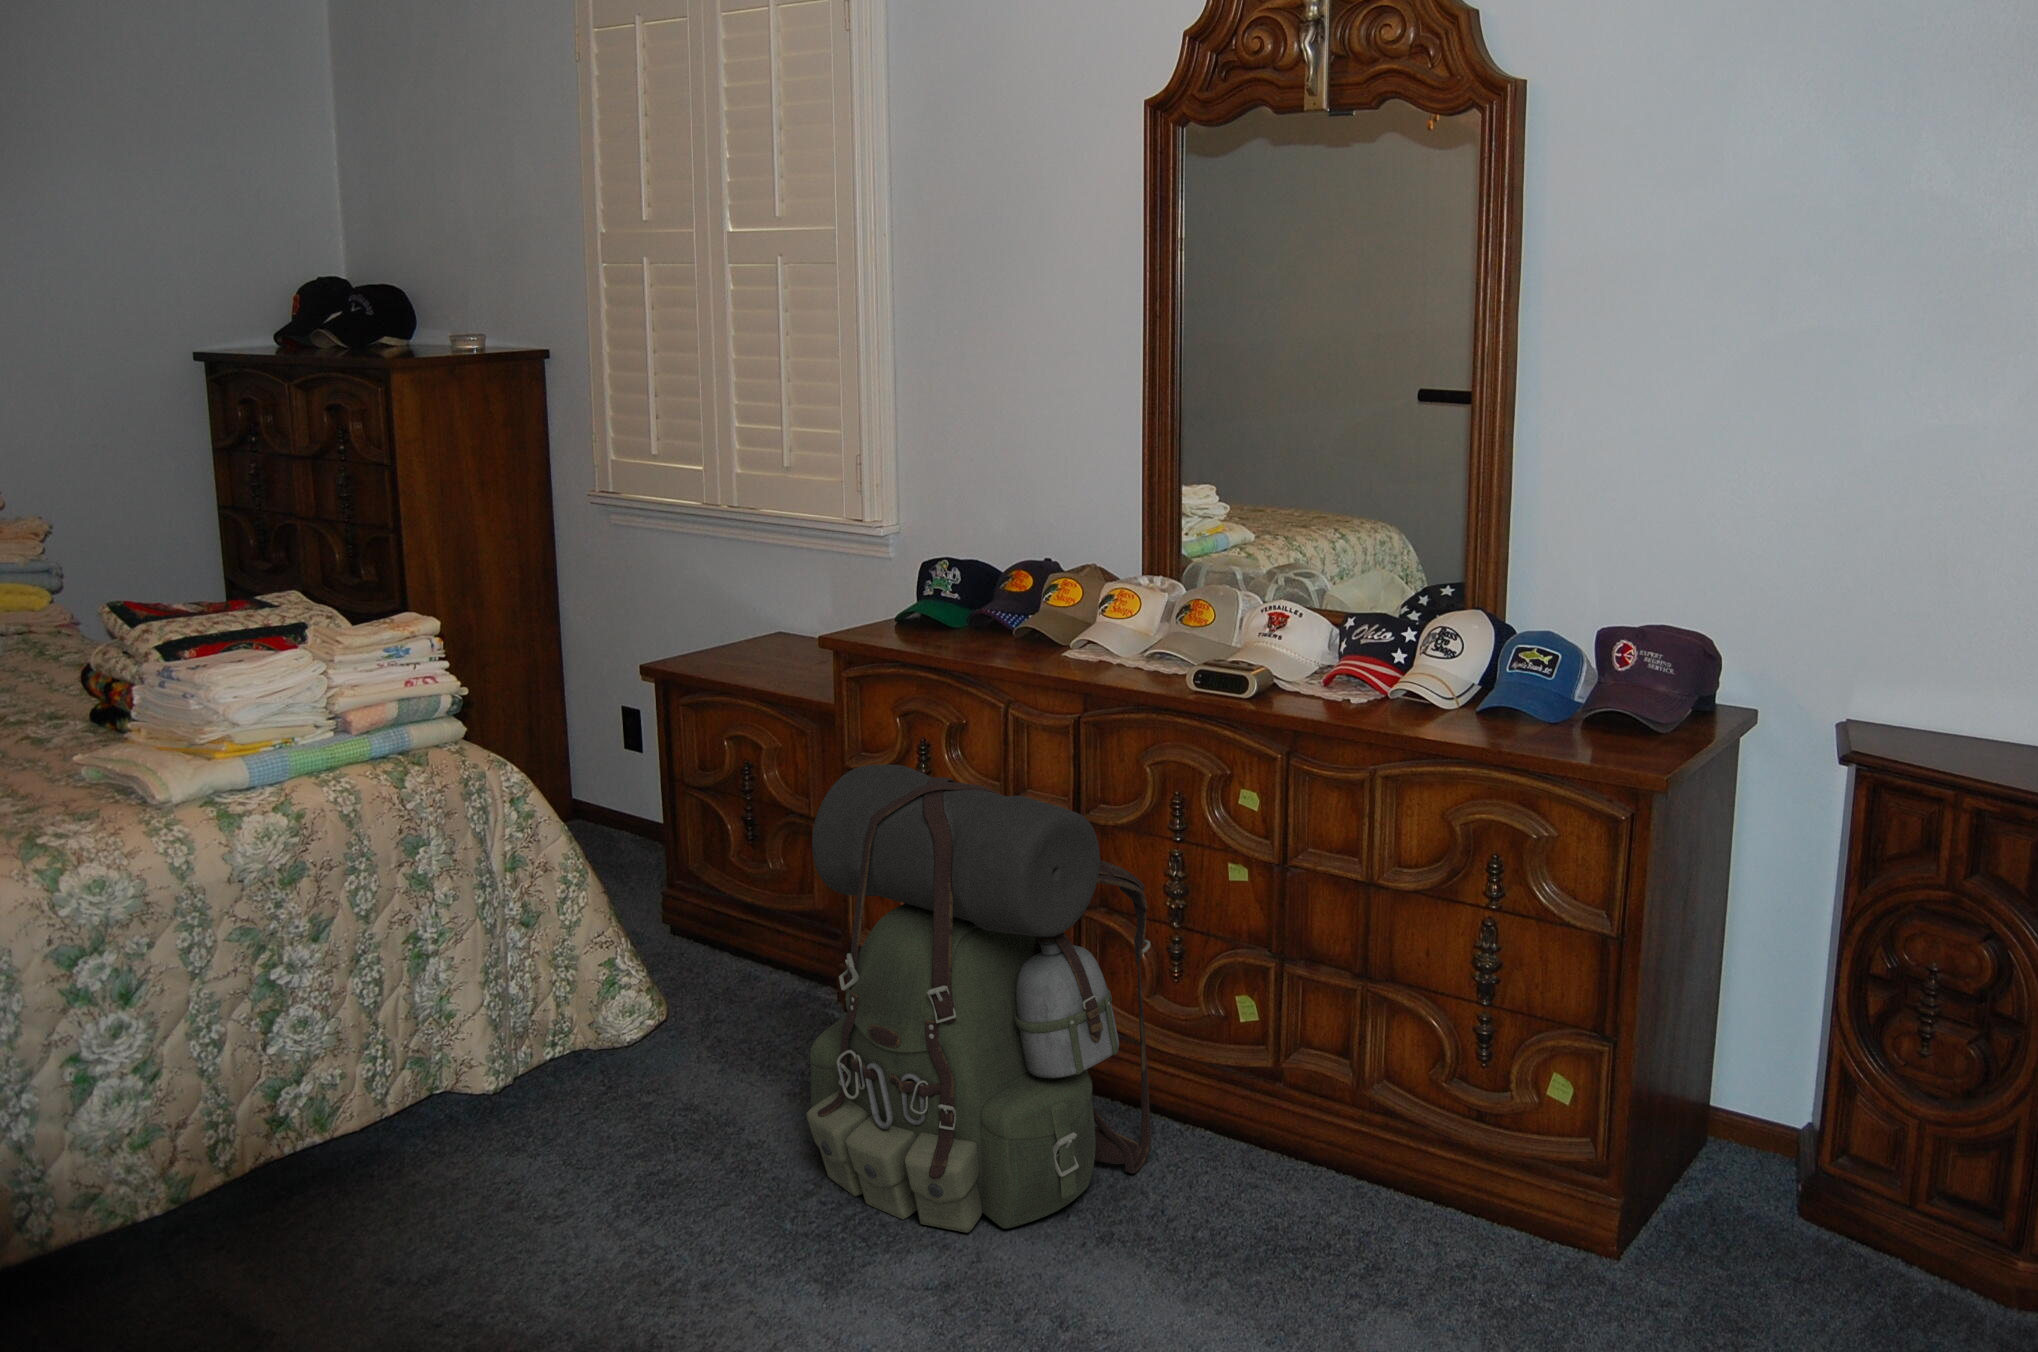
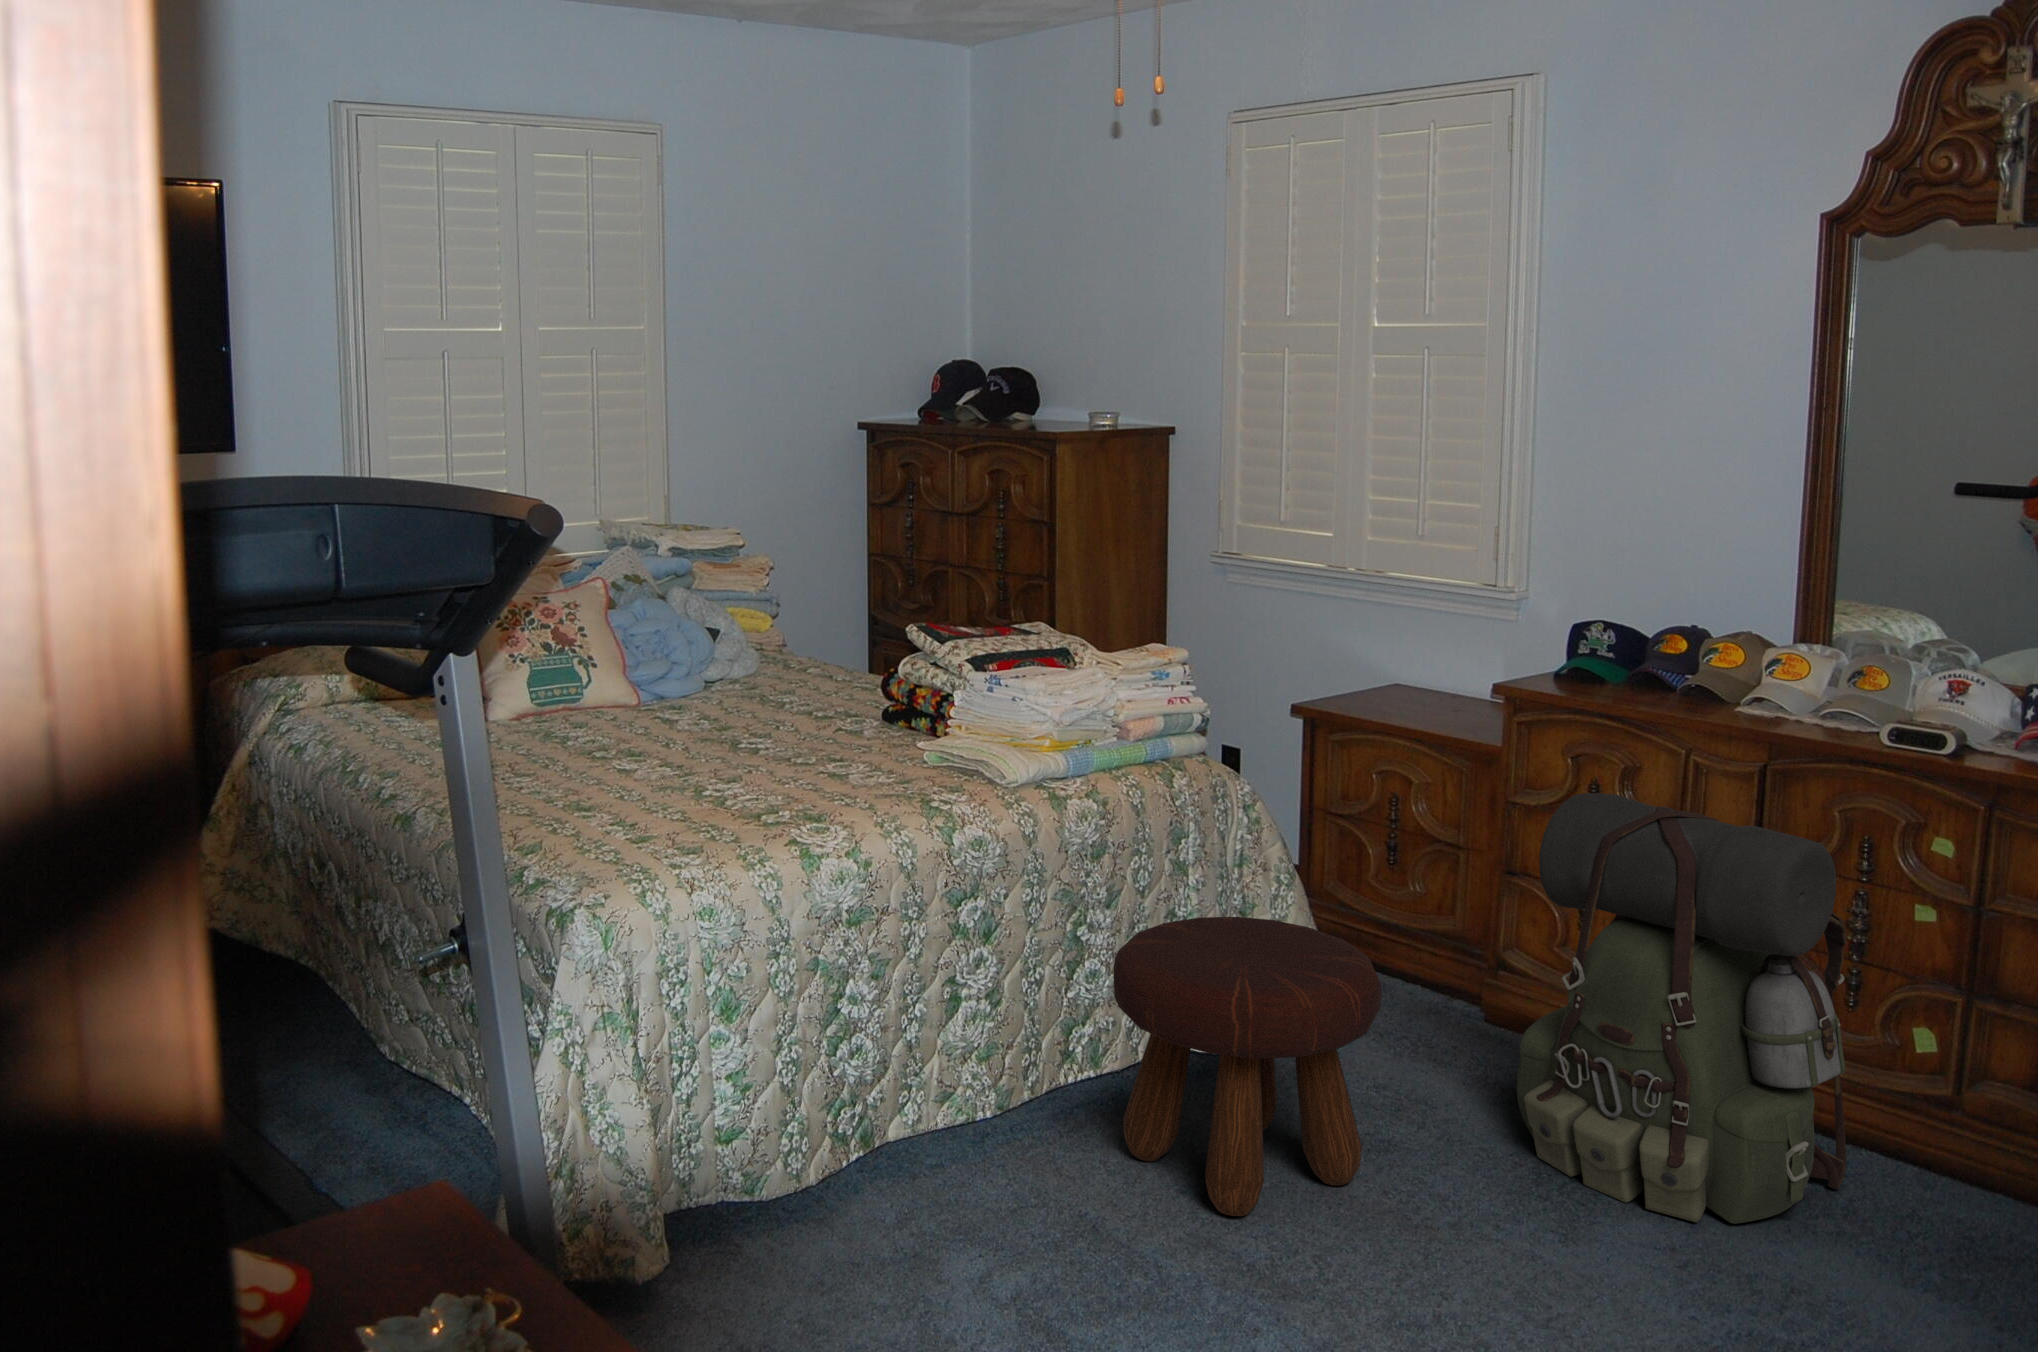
footstool: none [288,940,618,1299] -> present [1113,917,1382,1216]

